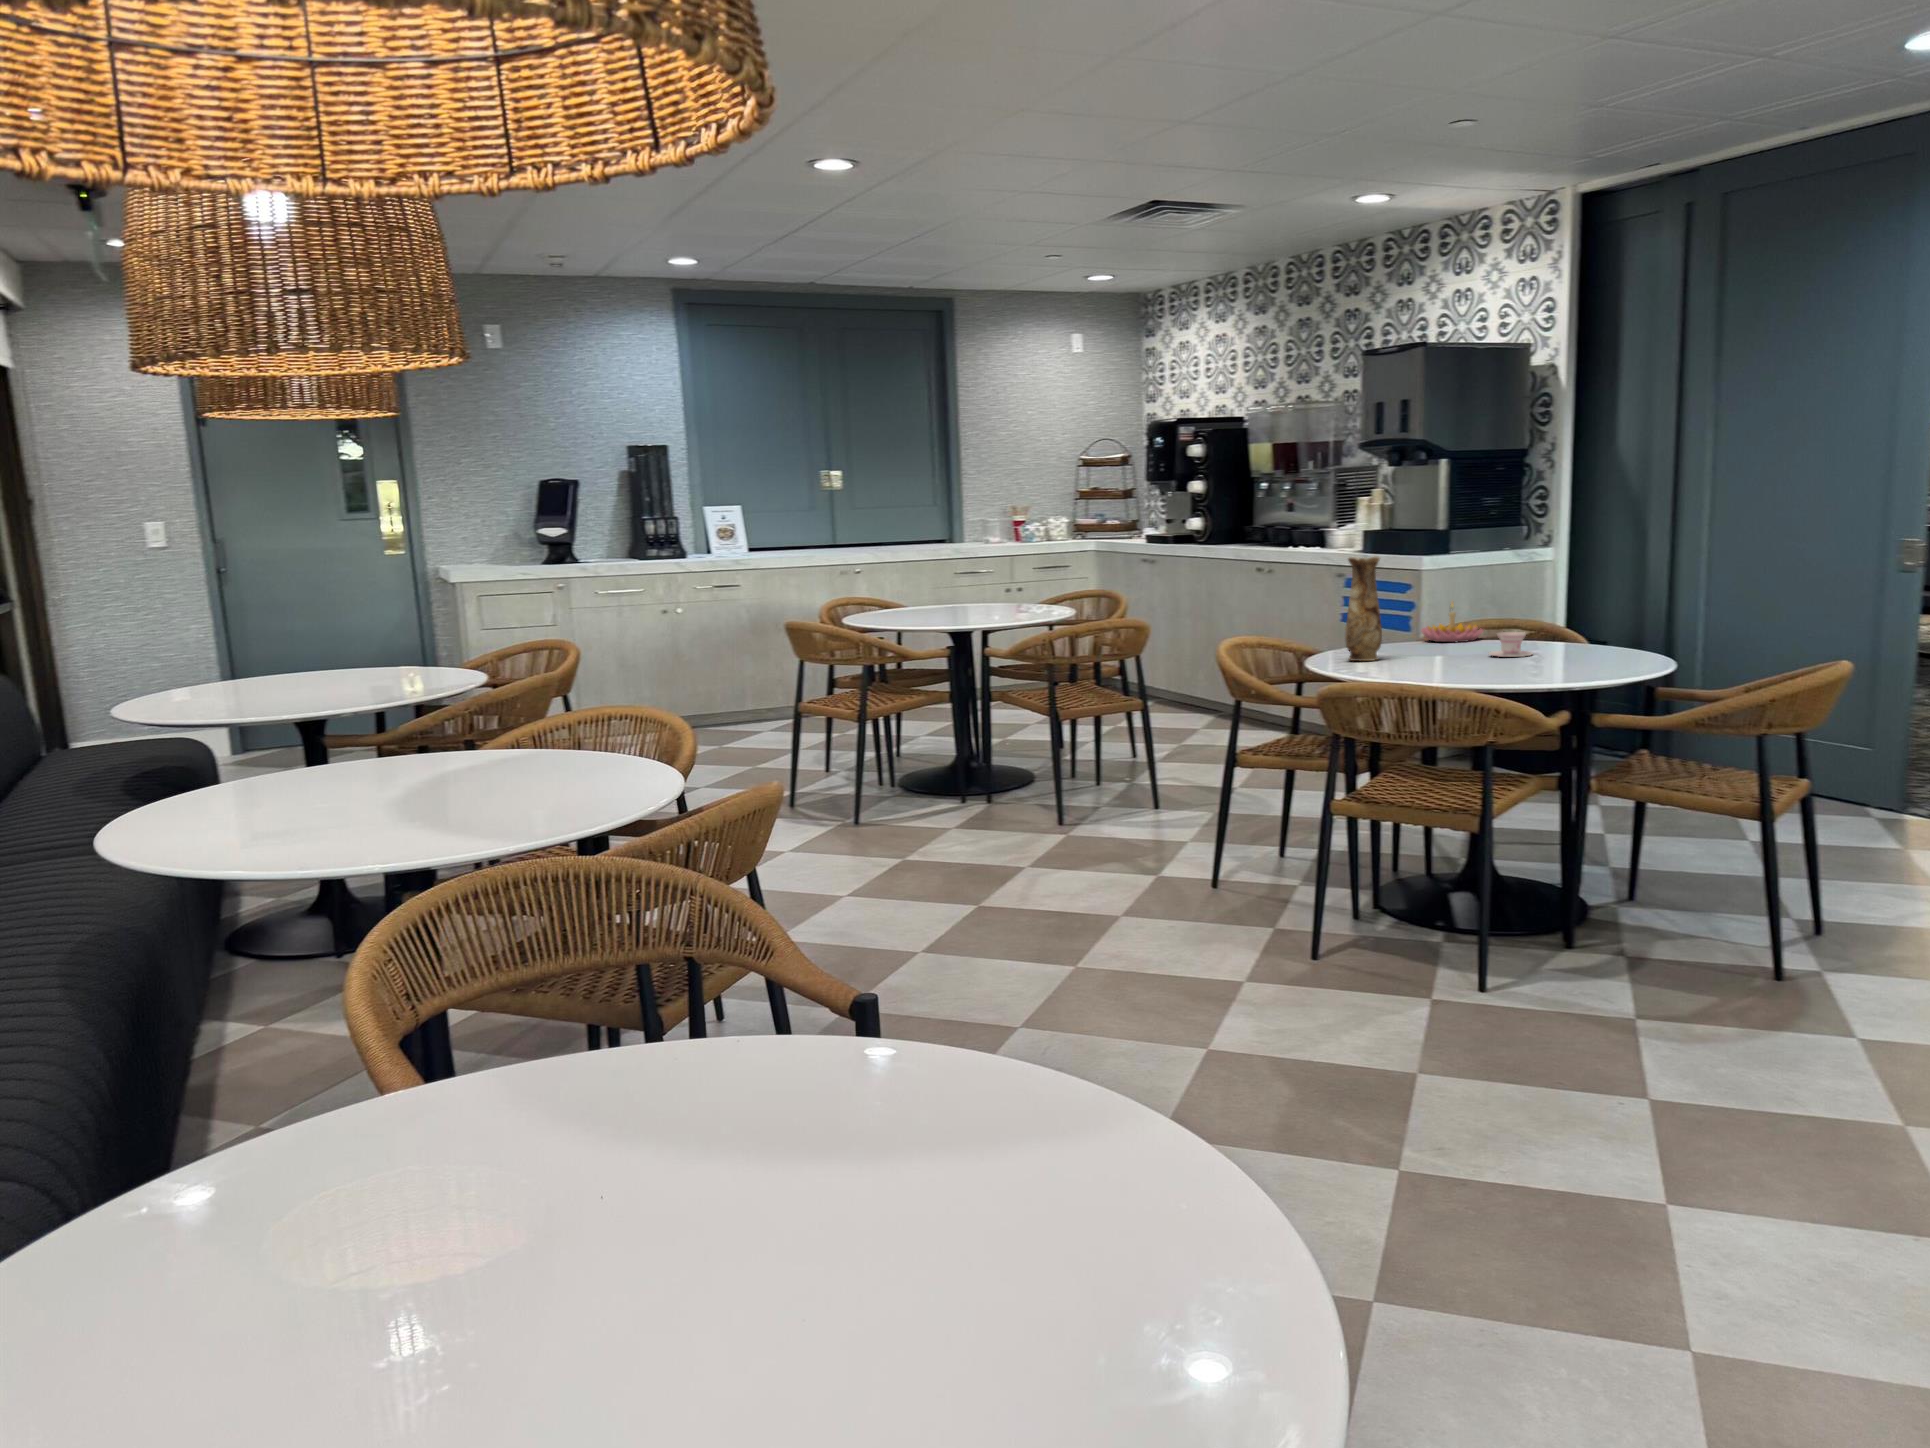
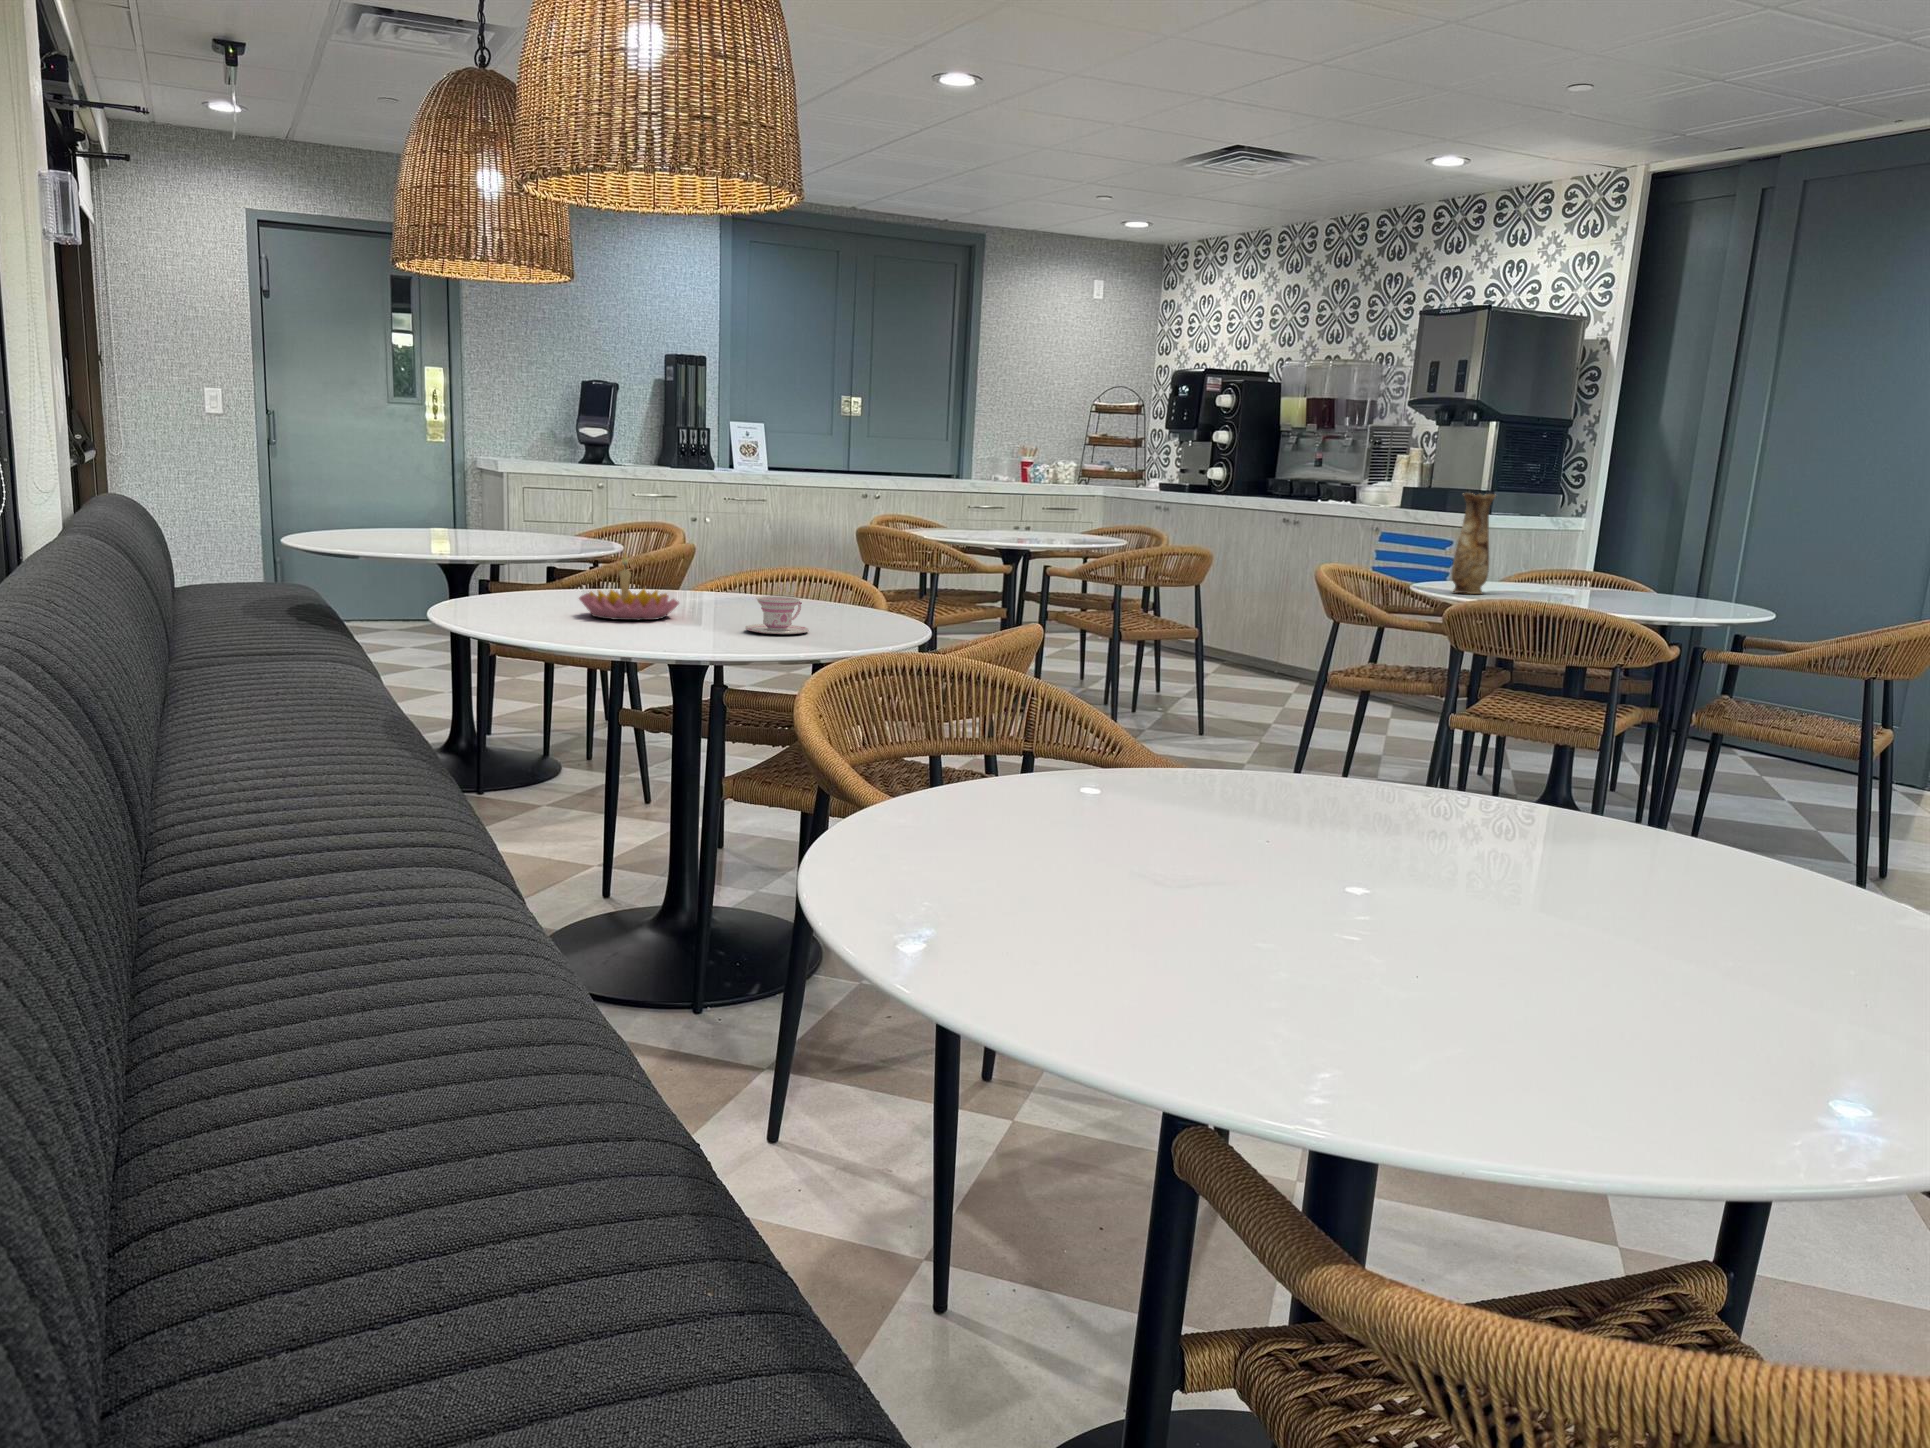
candle holder: present [1421,602,1483,642] -> present [579,552,679,620]
teacup: present [1489,632,1532,657] -> present [745,596,809,634]

